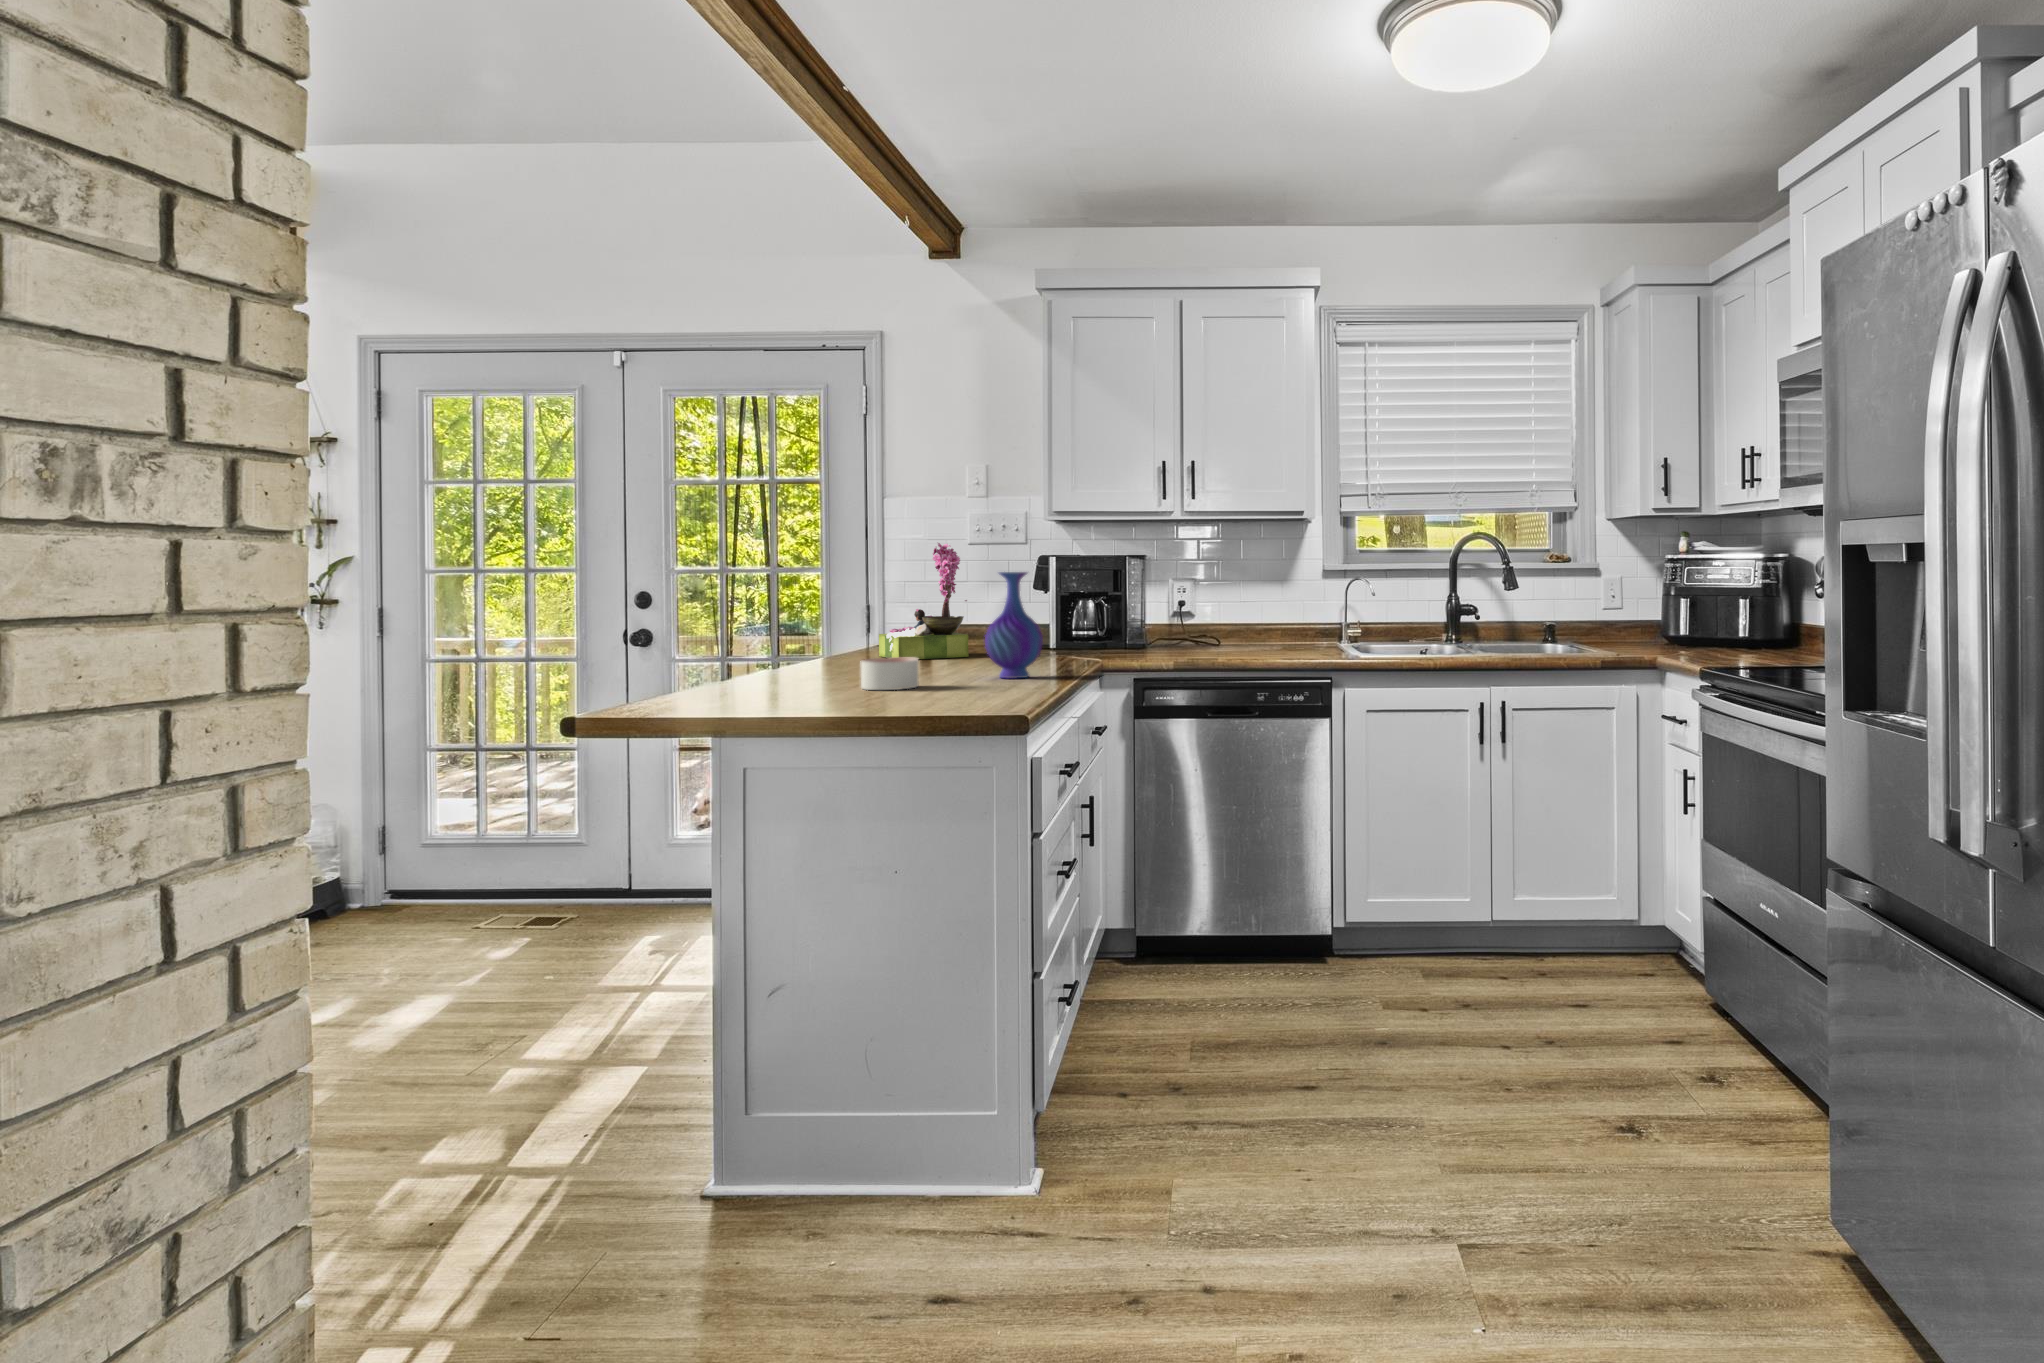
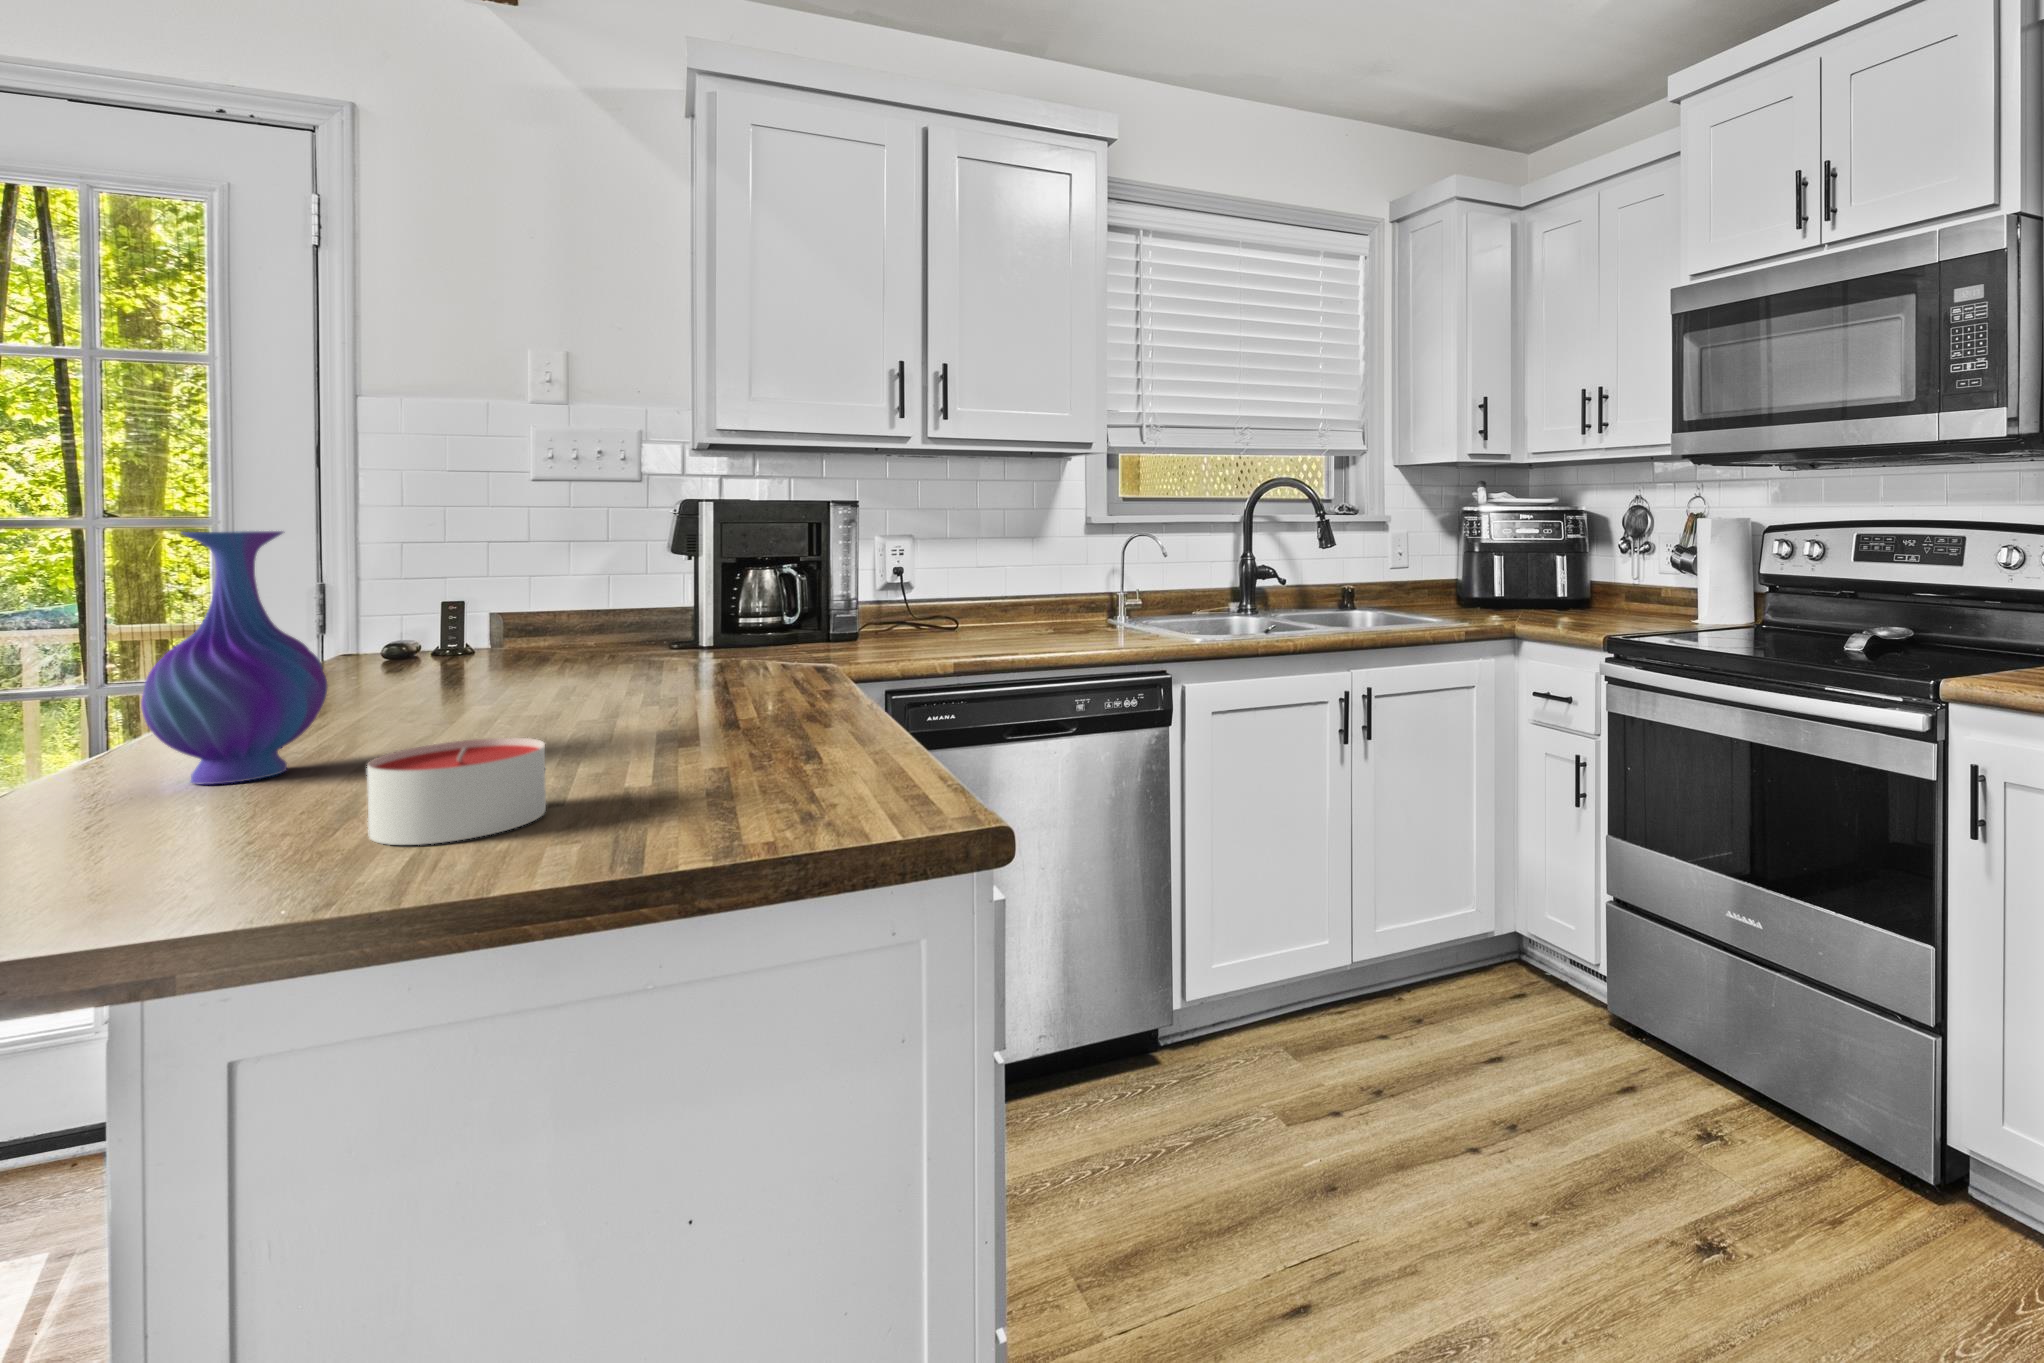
flower arrangement: present [879,543,968,659] -> none [361,473,564,694]
vase: present [985,572,1043,678] -> present [141,531,327,785]

